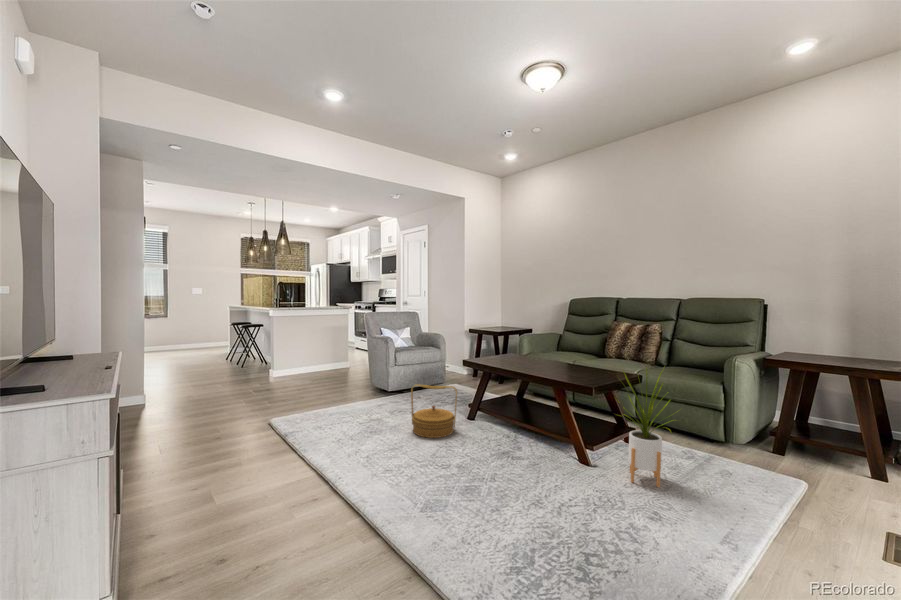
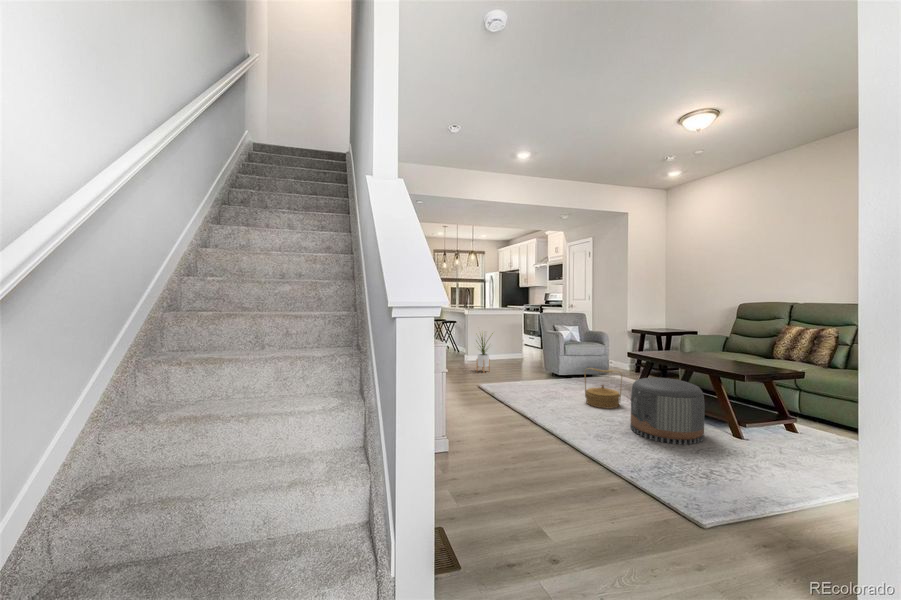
house plant: present [623,368,672,487] -> present [477,333,493,372]
pouf: none [466,396,554,492] -> present [630,378,705,445]

